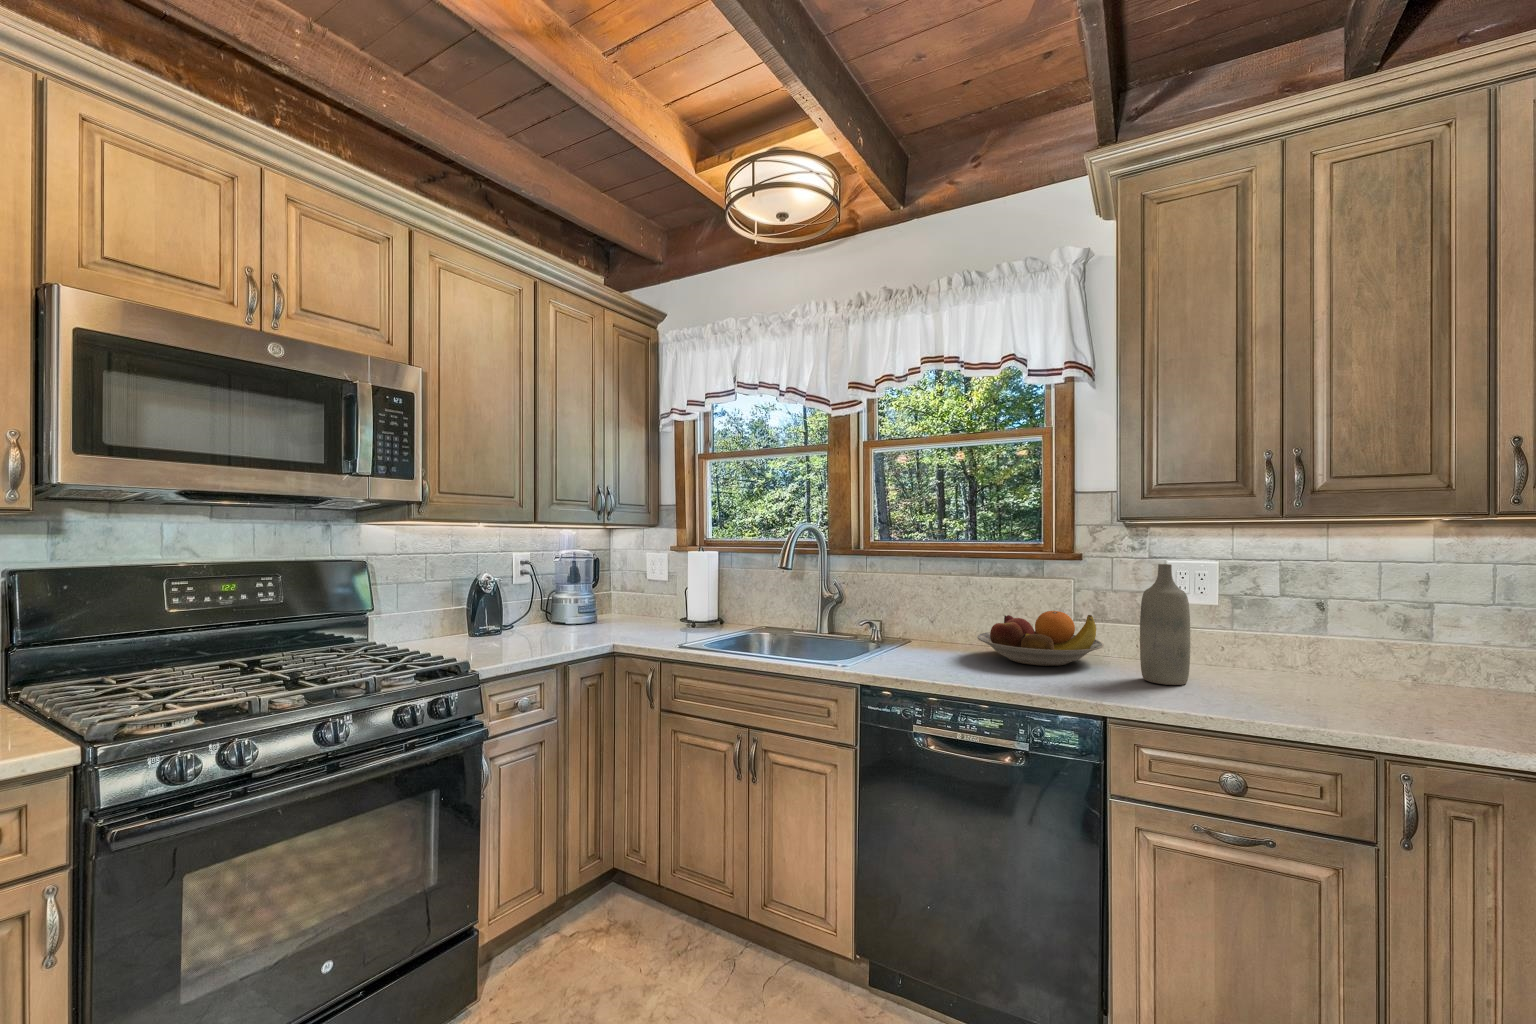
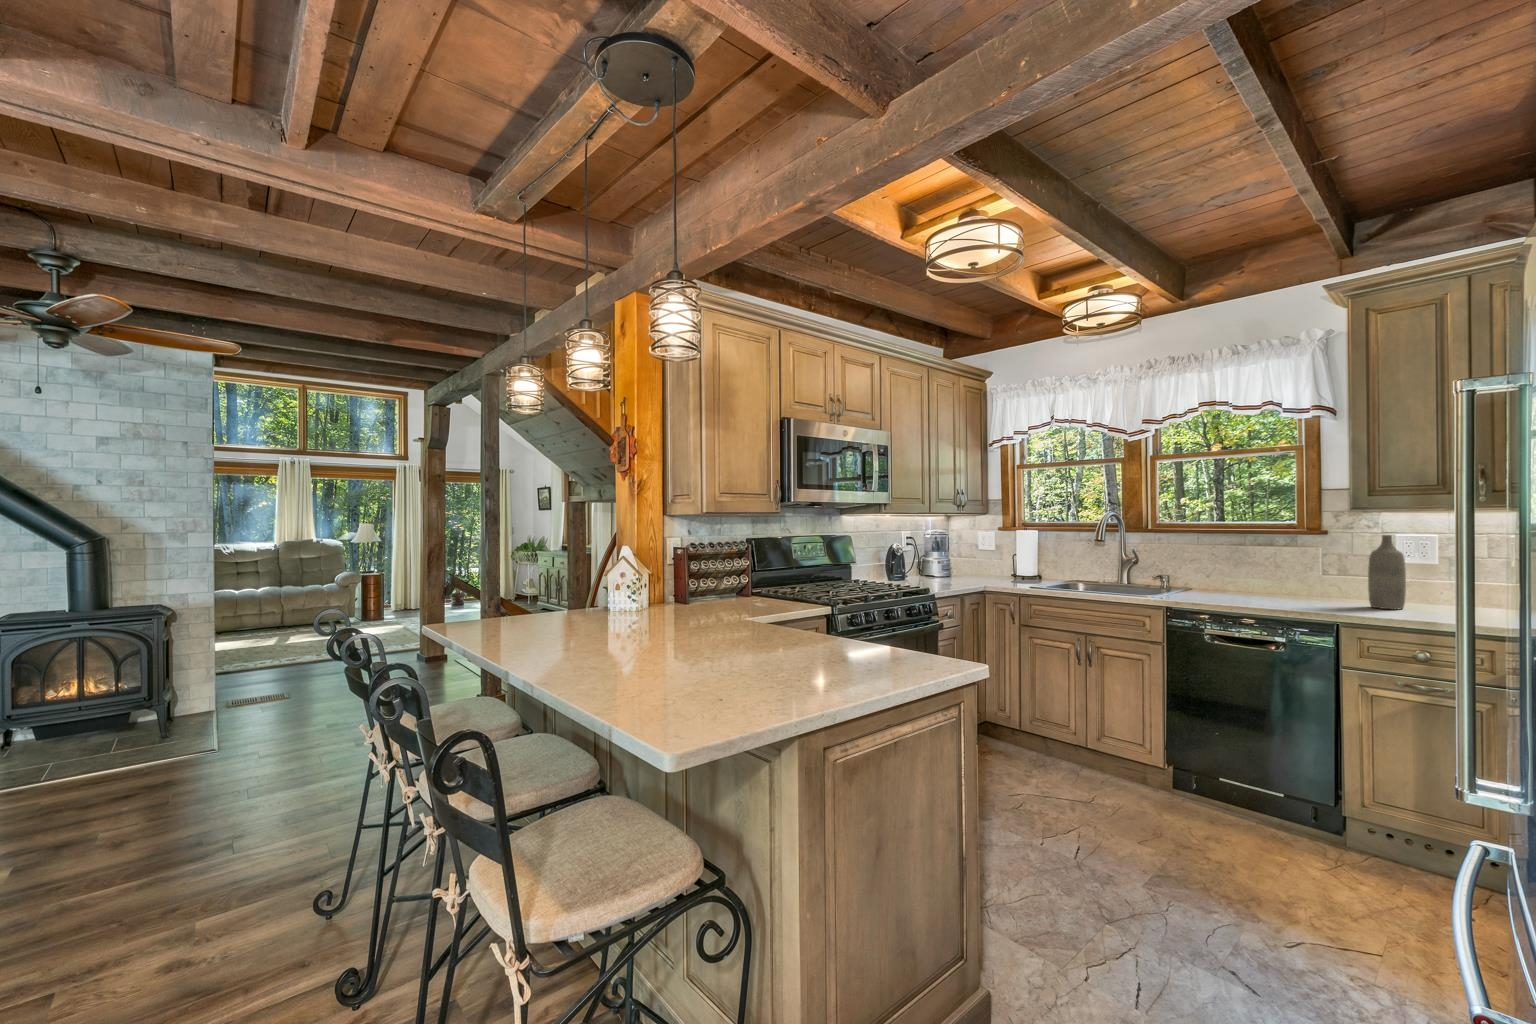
fruit bowl: present [977,611,1103,666] -> none [1246,567,1342,601]

